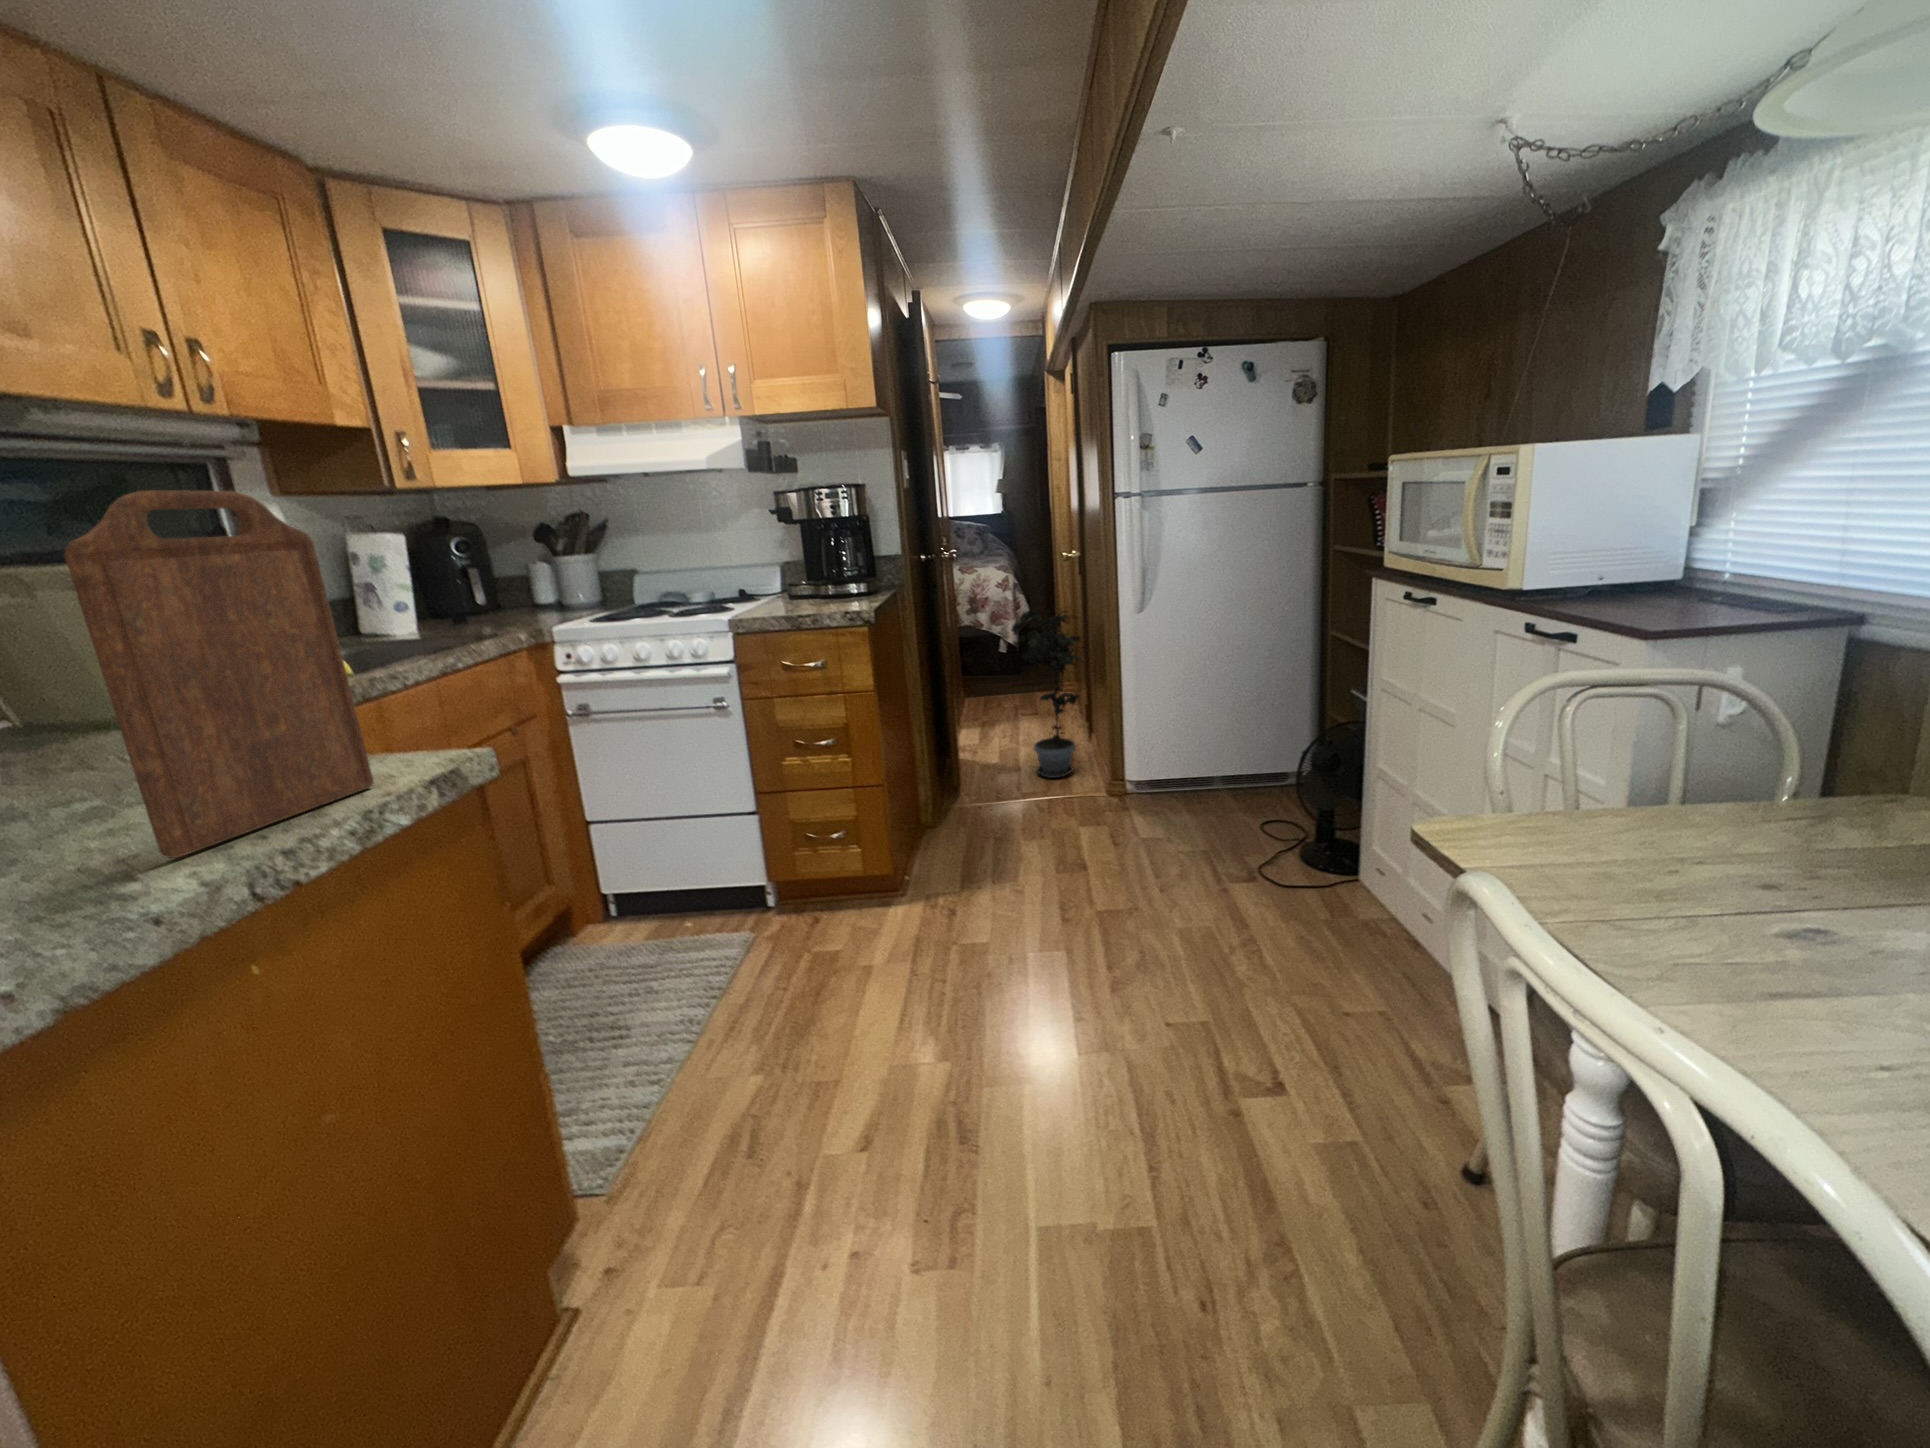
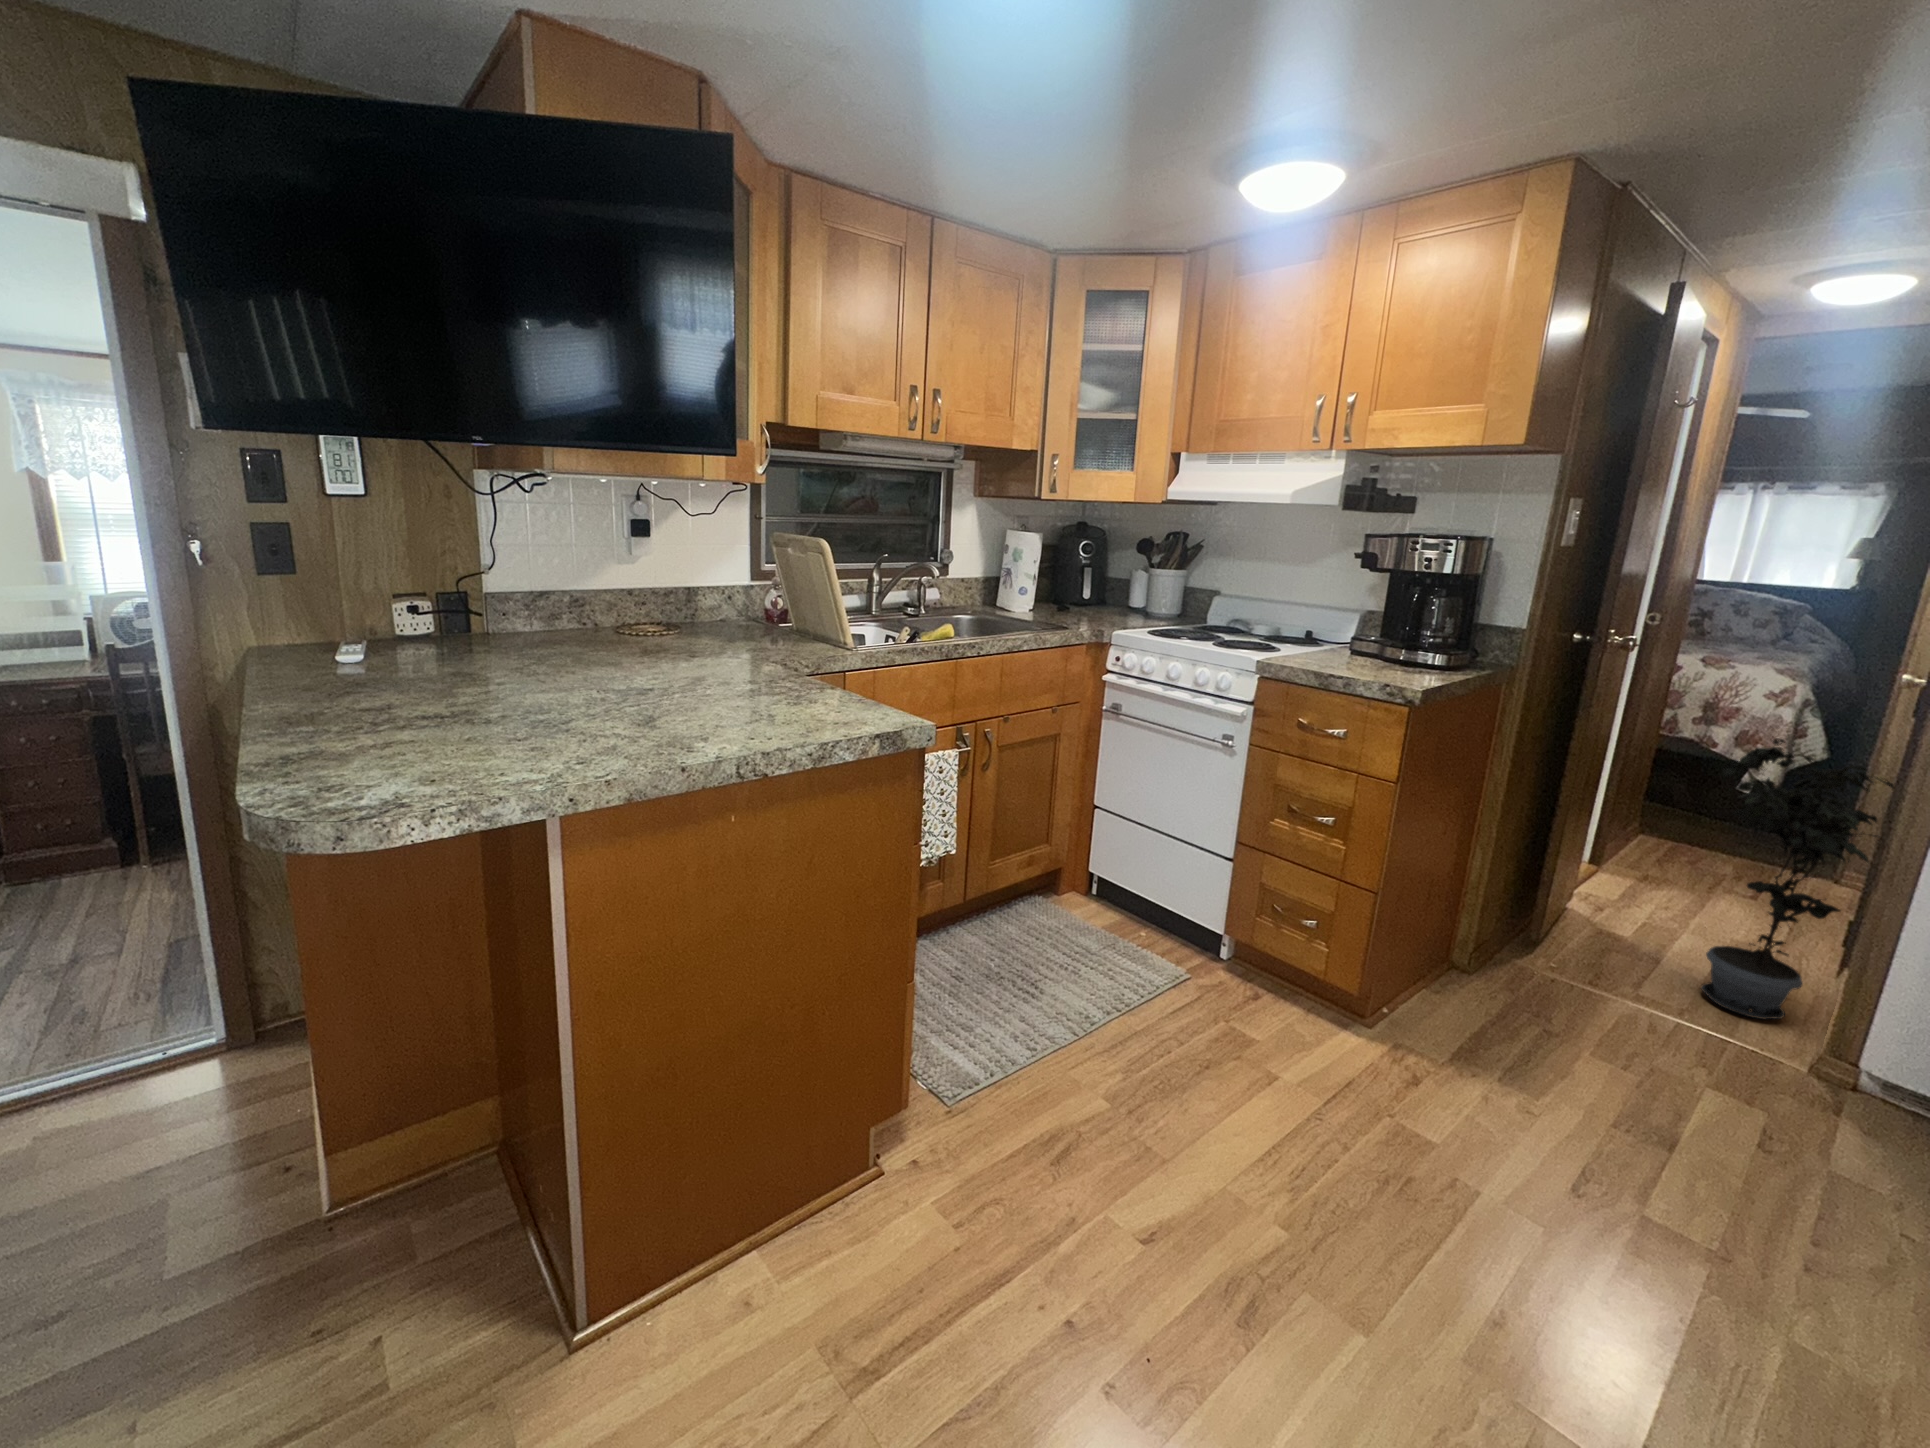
cutting board: present [64,490,373,858] -> none [732,517,856,736]

